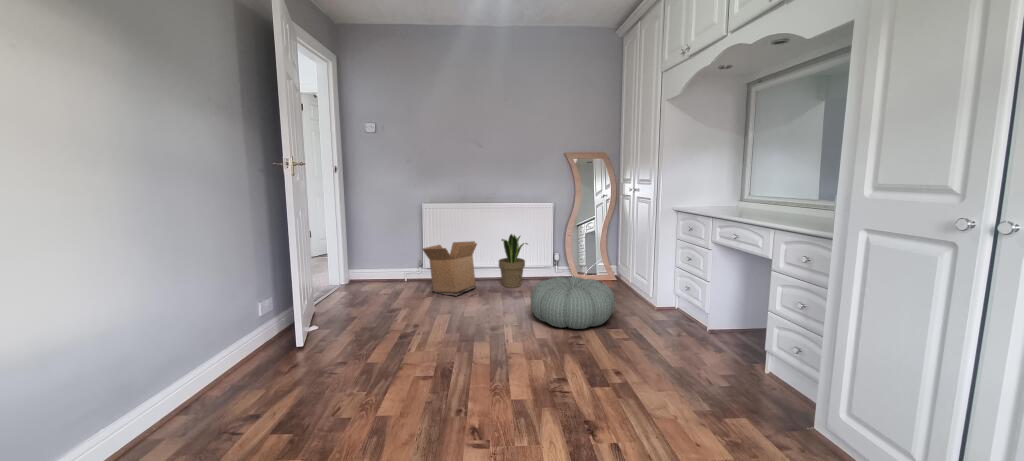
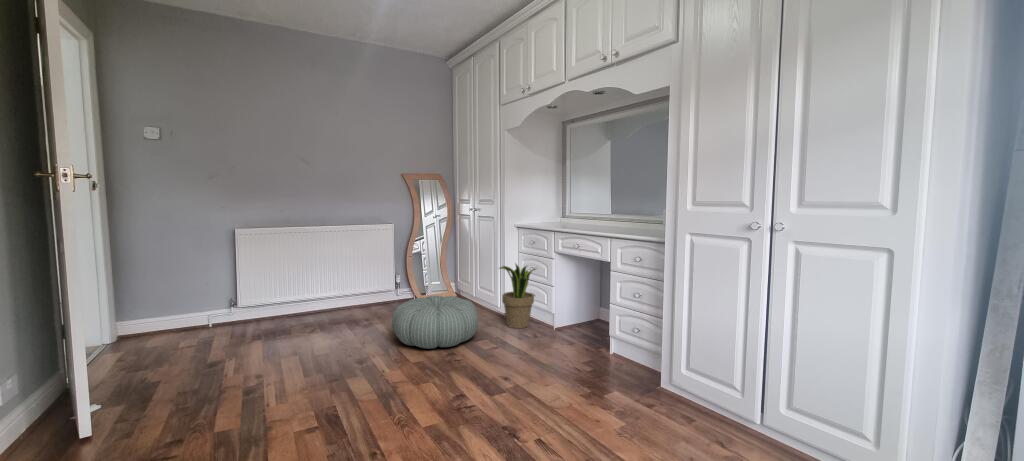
potted plant: present [499,234,527,288] -> present [499,264,534,328]
cardboard box: present [422,241,477,296] -> none [232,268,311,335]

